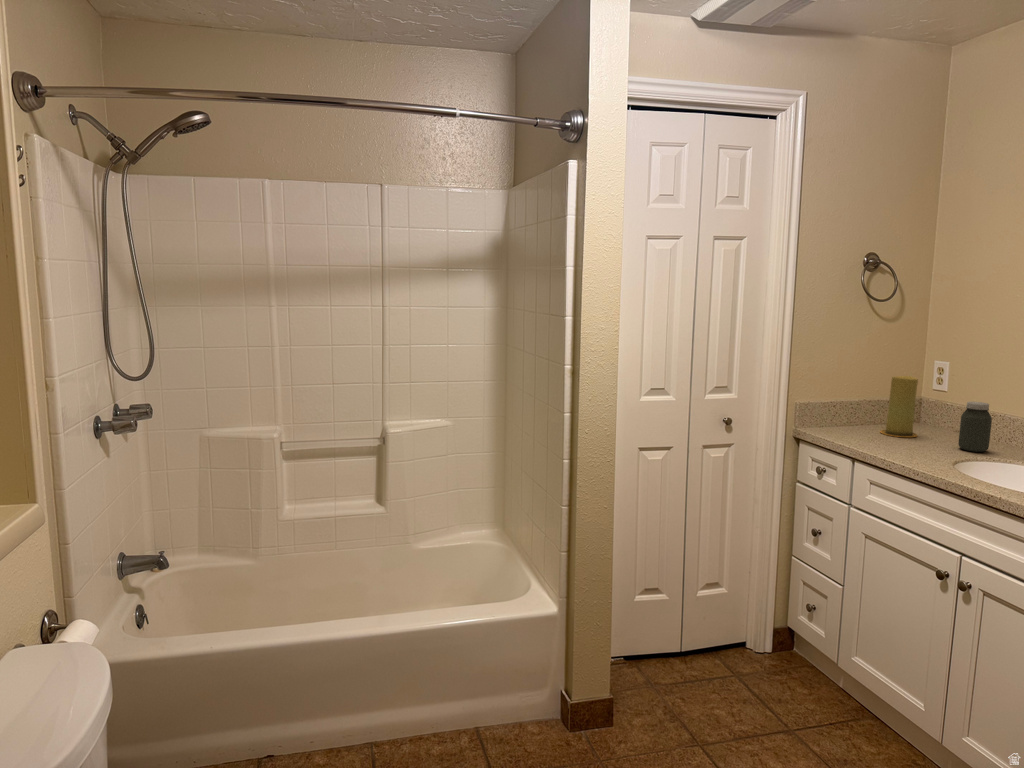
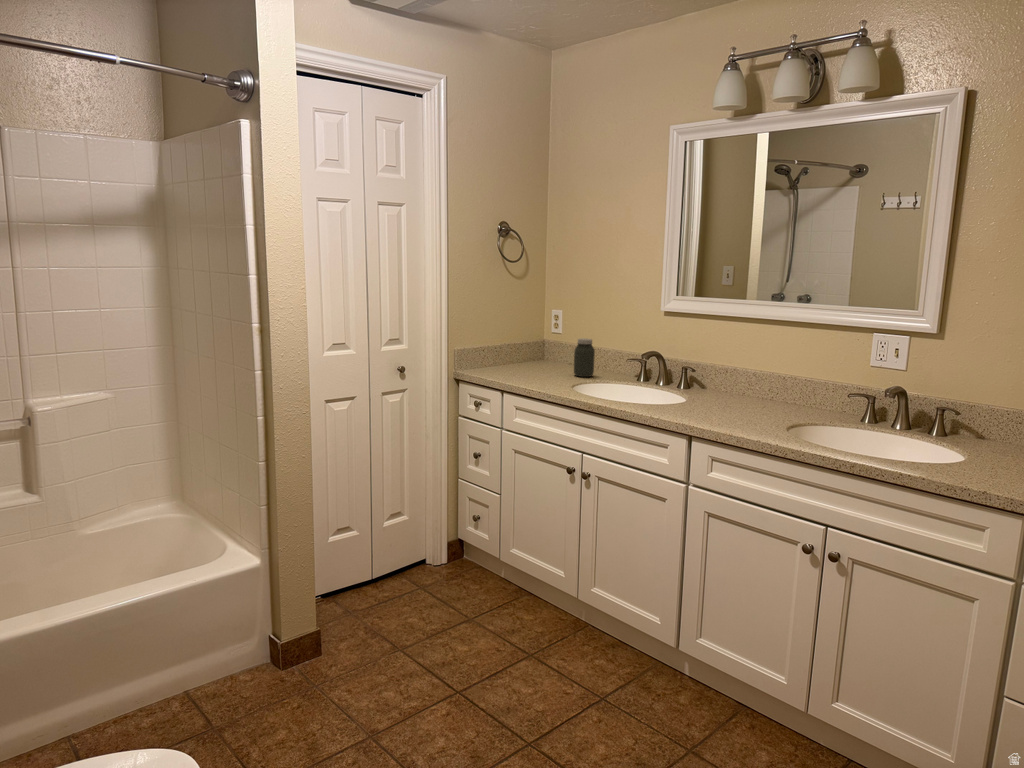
candle: present [880,376,918,437] -> none [518,321,544,371]

